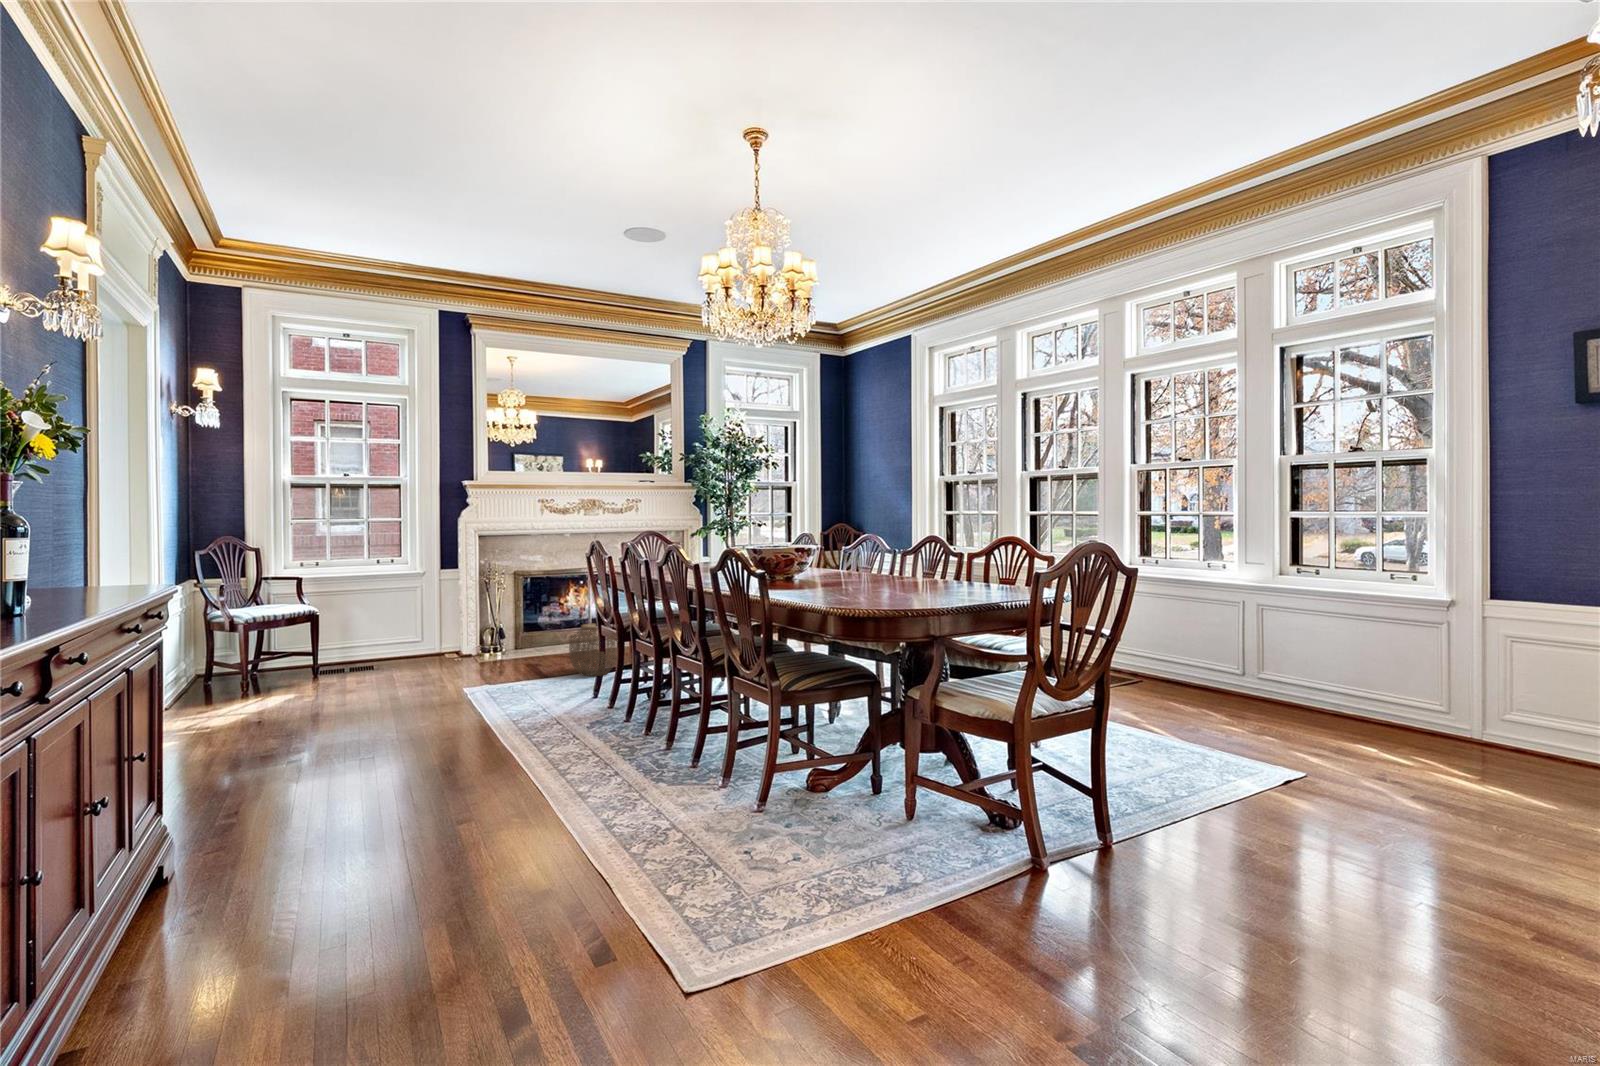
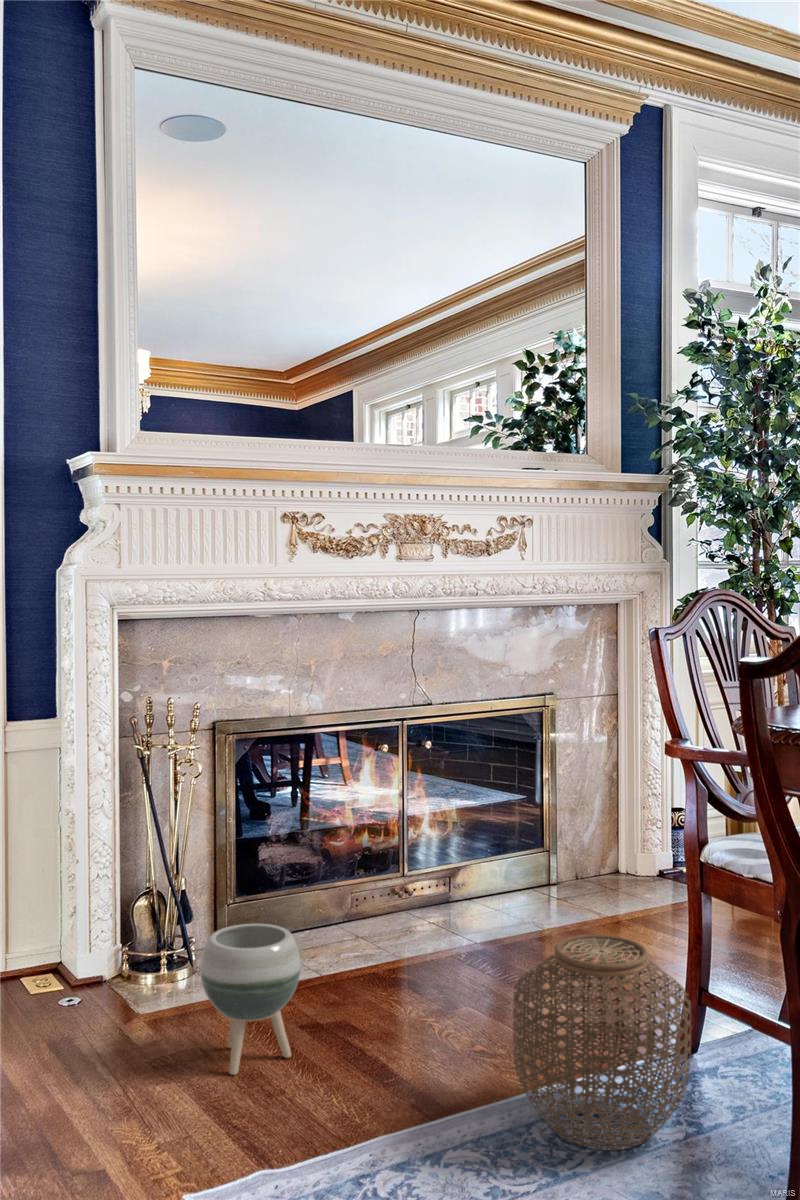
planter: none [492,628,523,668] -> present [200,924,301,1075]

